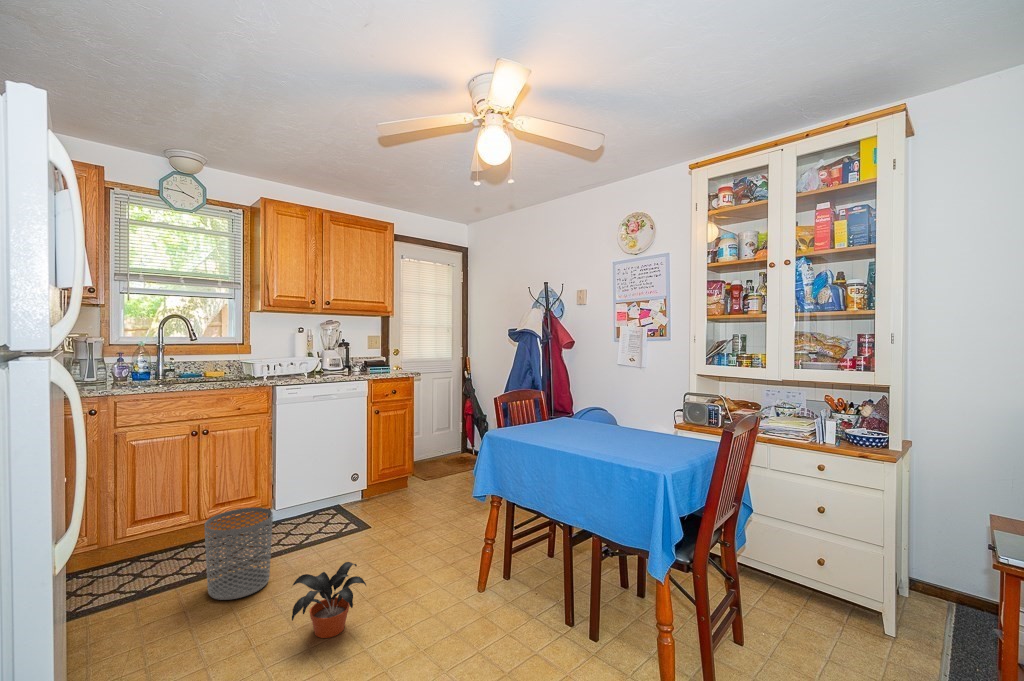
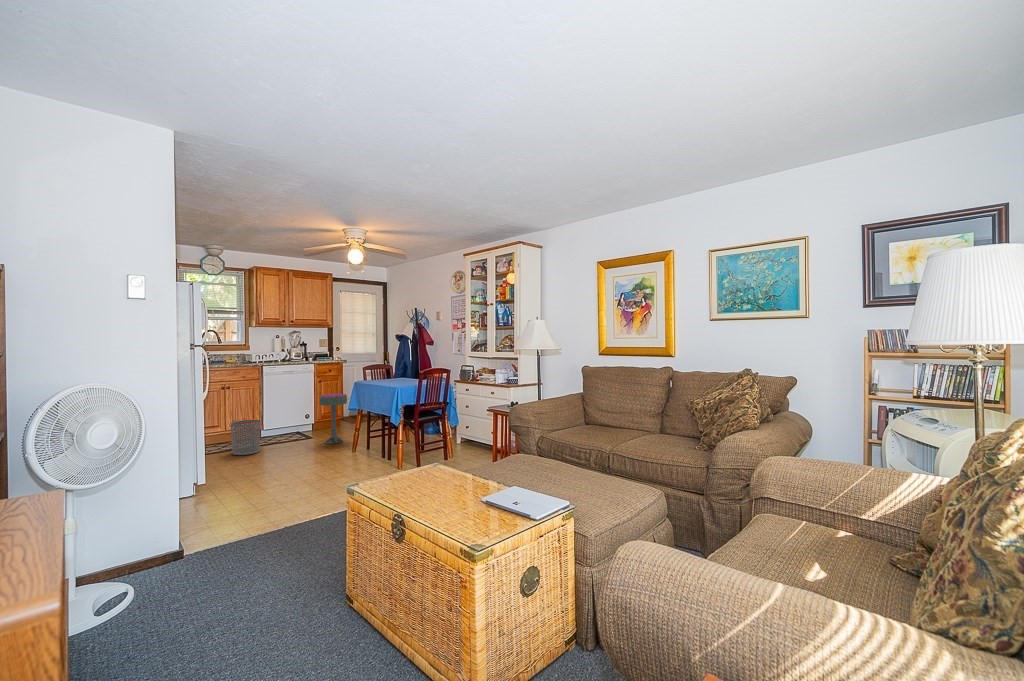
bar stool: none [392,444,445,552] -> present [319,394,347,444]
potted plant: present [292,562,366,638] -> none [268,436,300,462]

